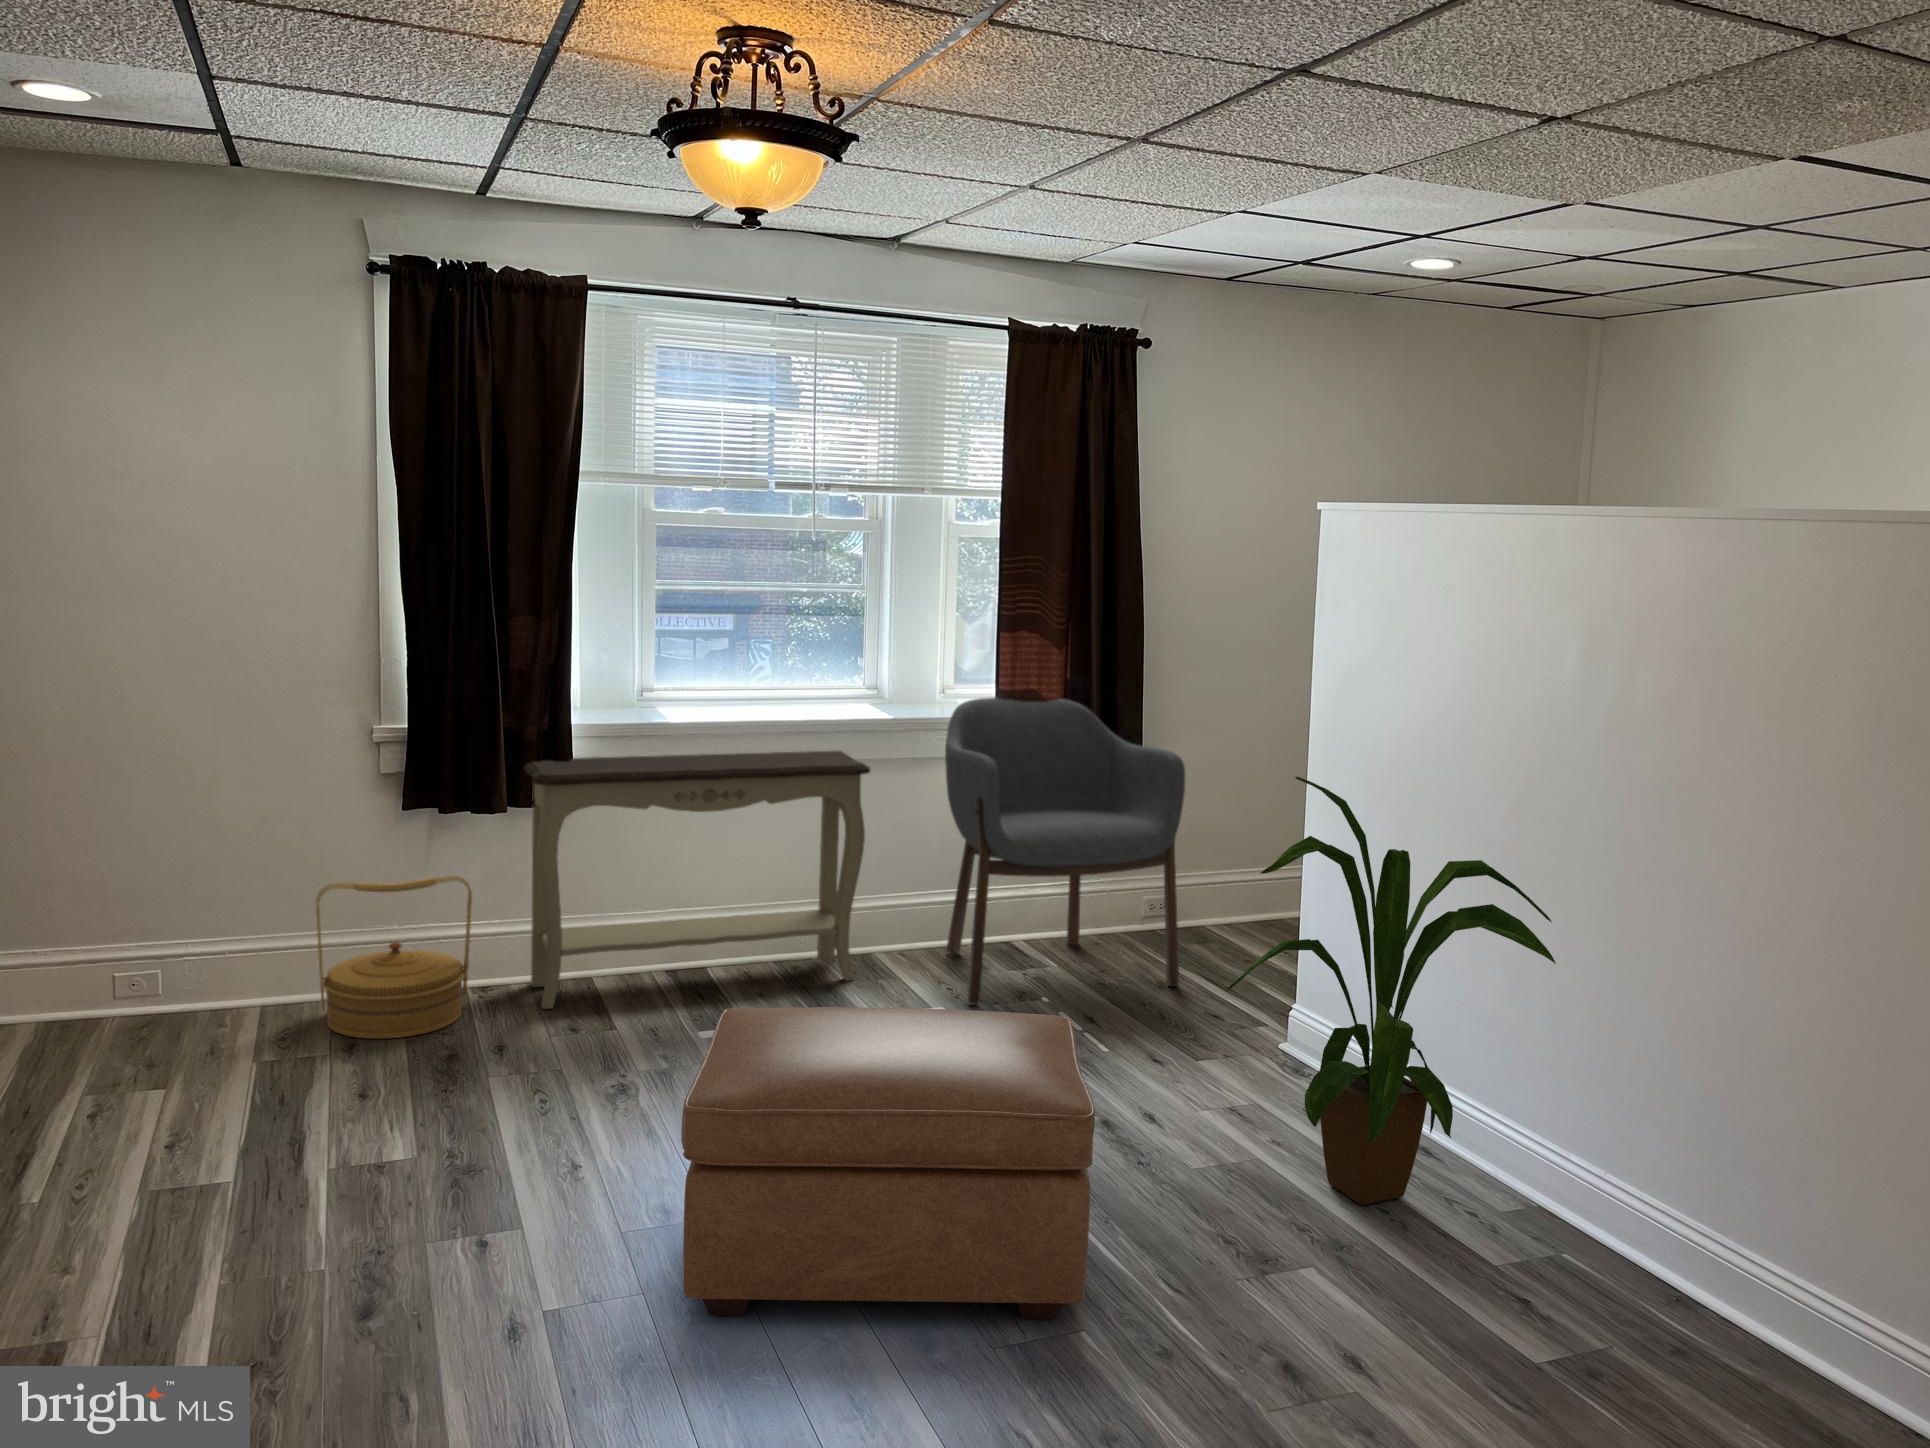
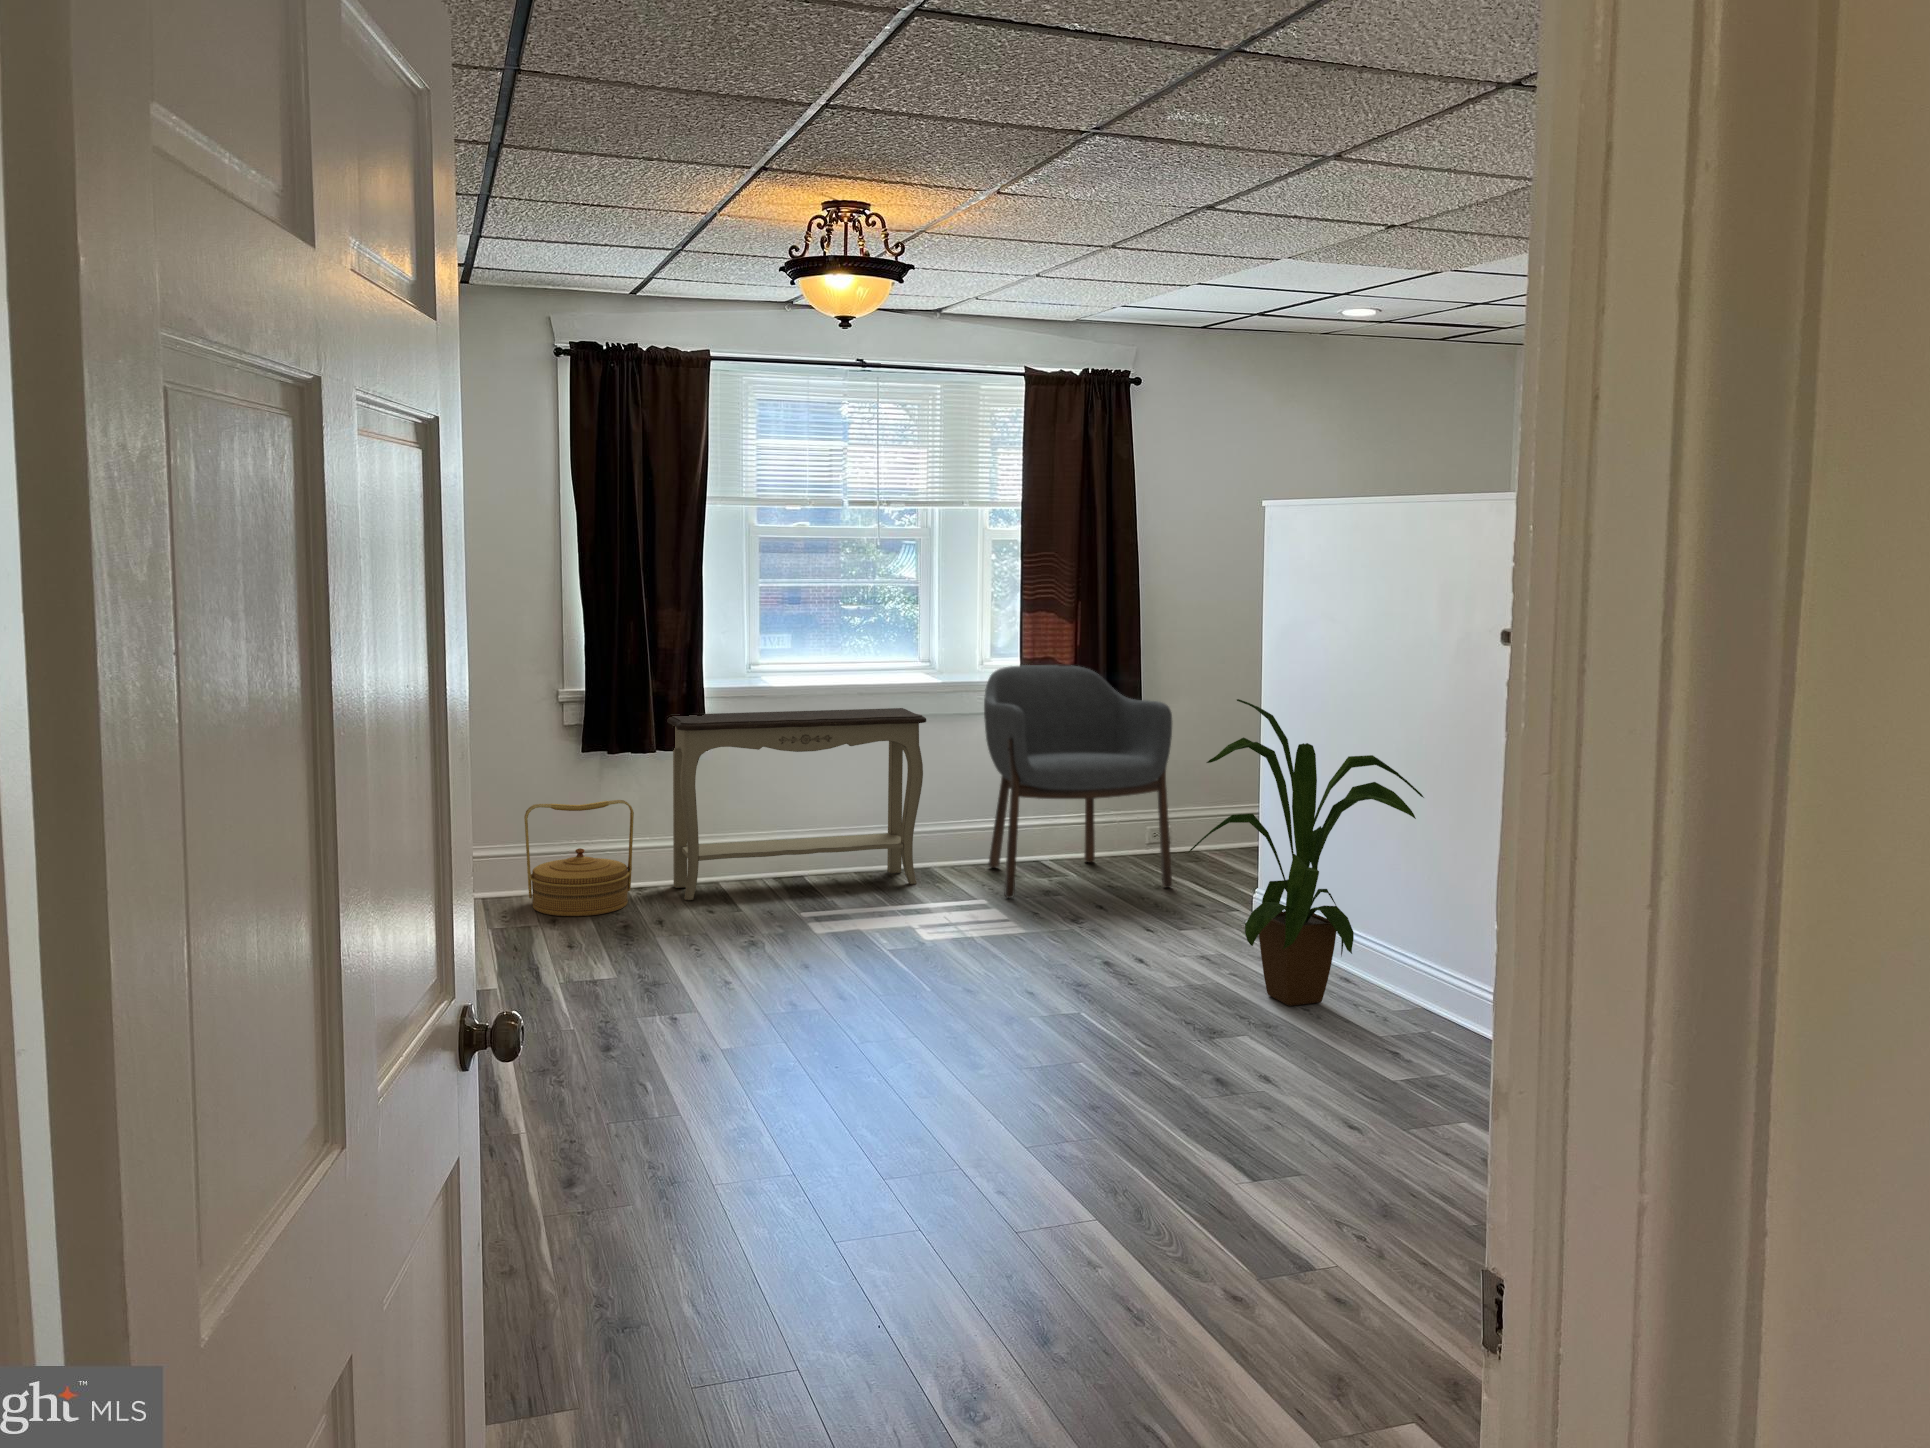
ottoman: present [681,1007,1095,1319] -> none [812,863,1087,1056]

